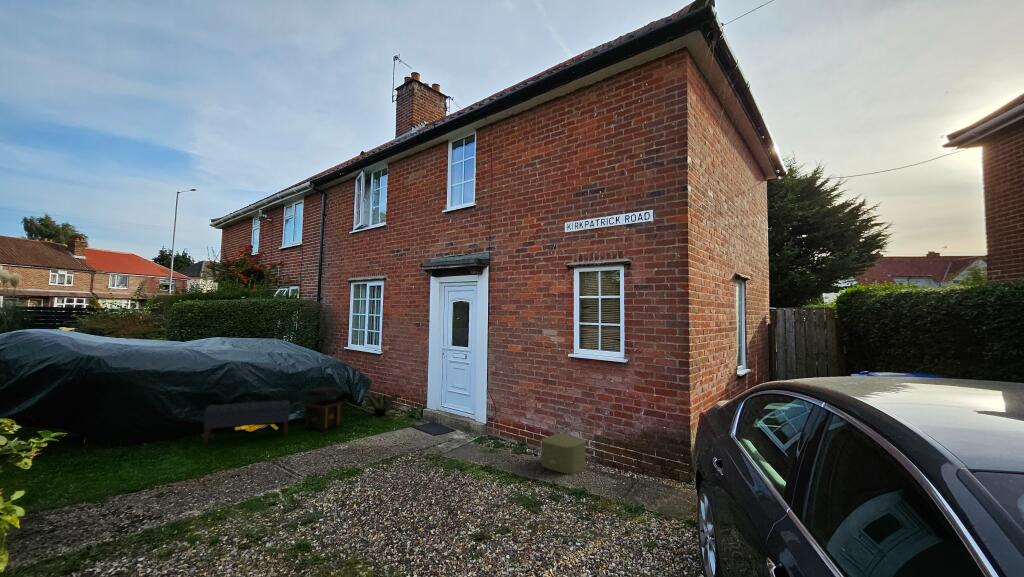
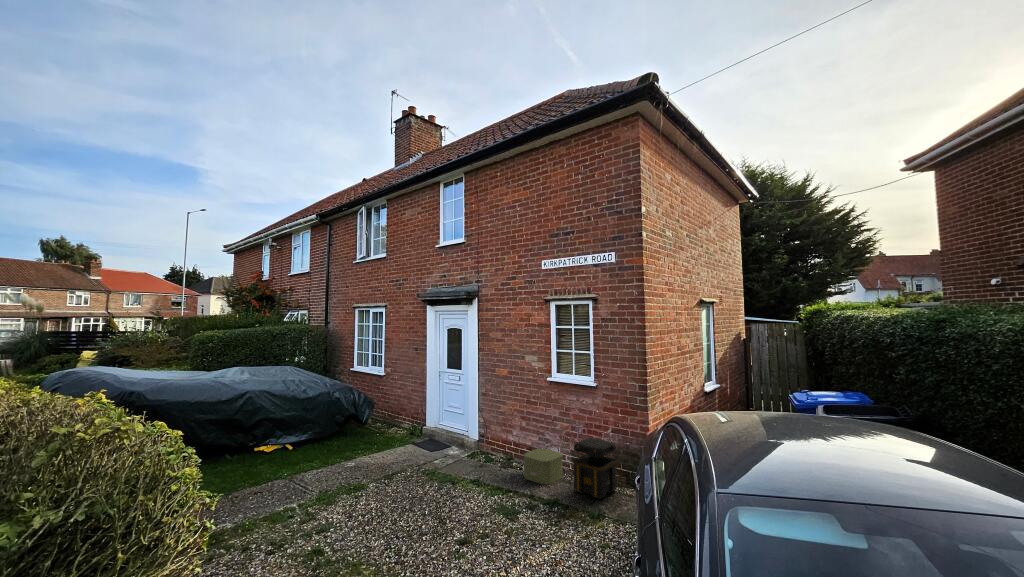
toolbox: present [305,387,343,430] -> present [573,438,617,499]
potted plant: present [365,395,399,415] -> none [368,412,402,432]
bench: present [203,400,290,446] -> none [227,421,303,465]

